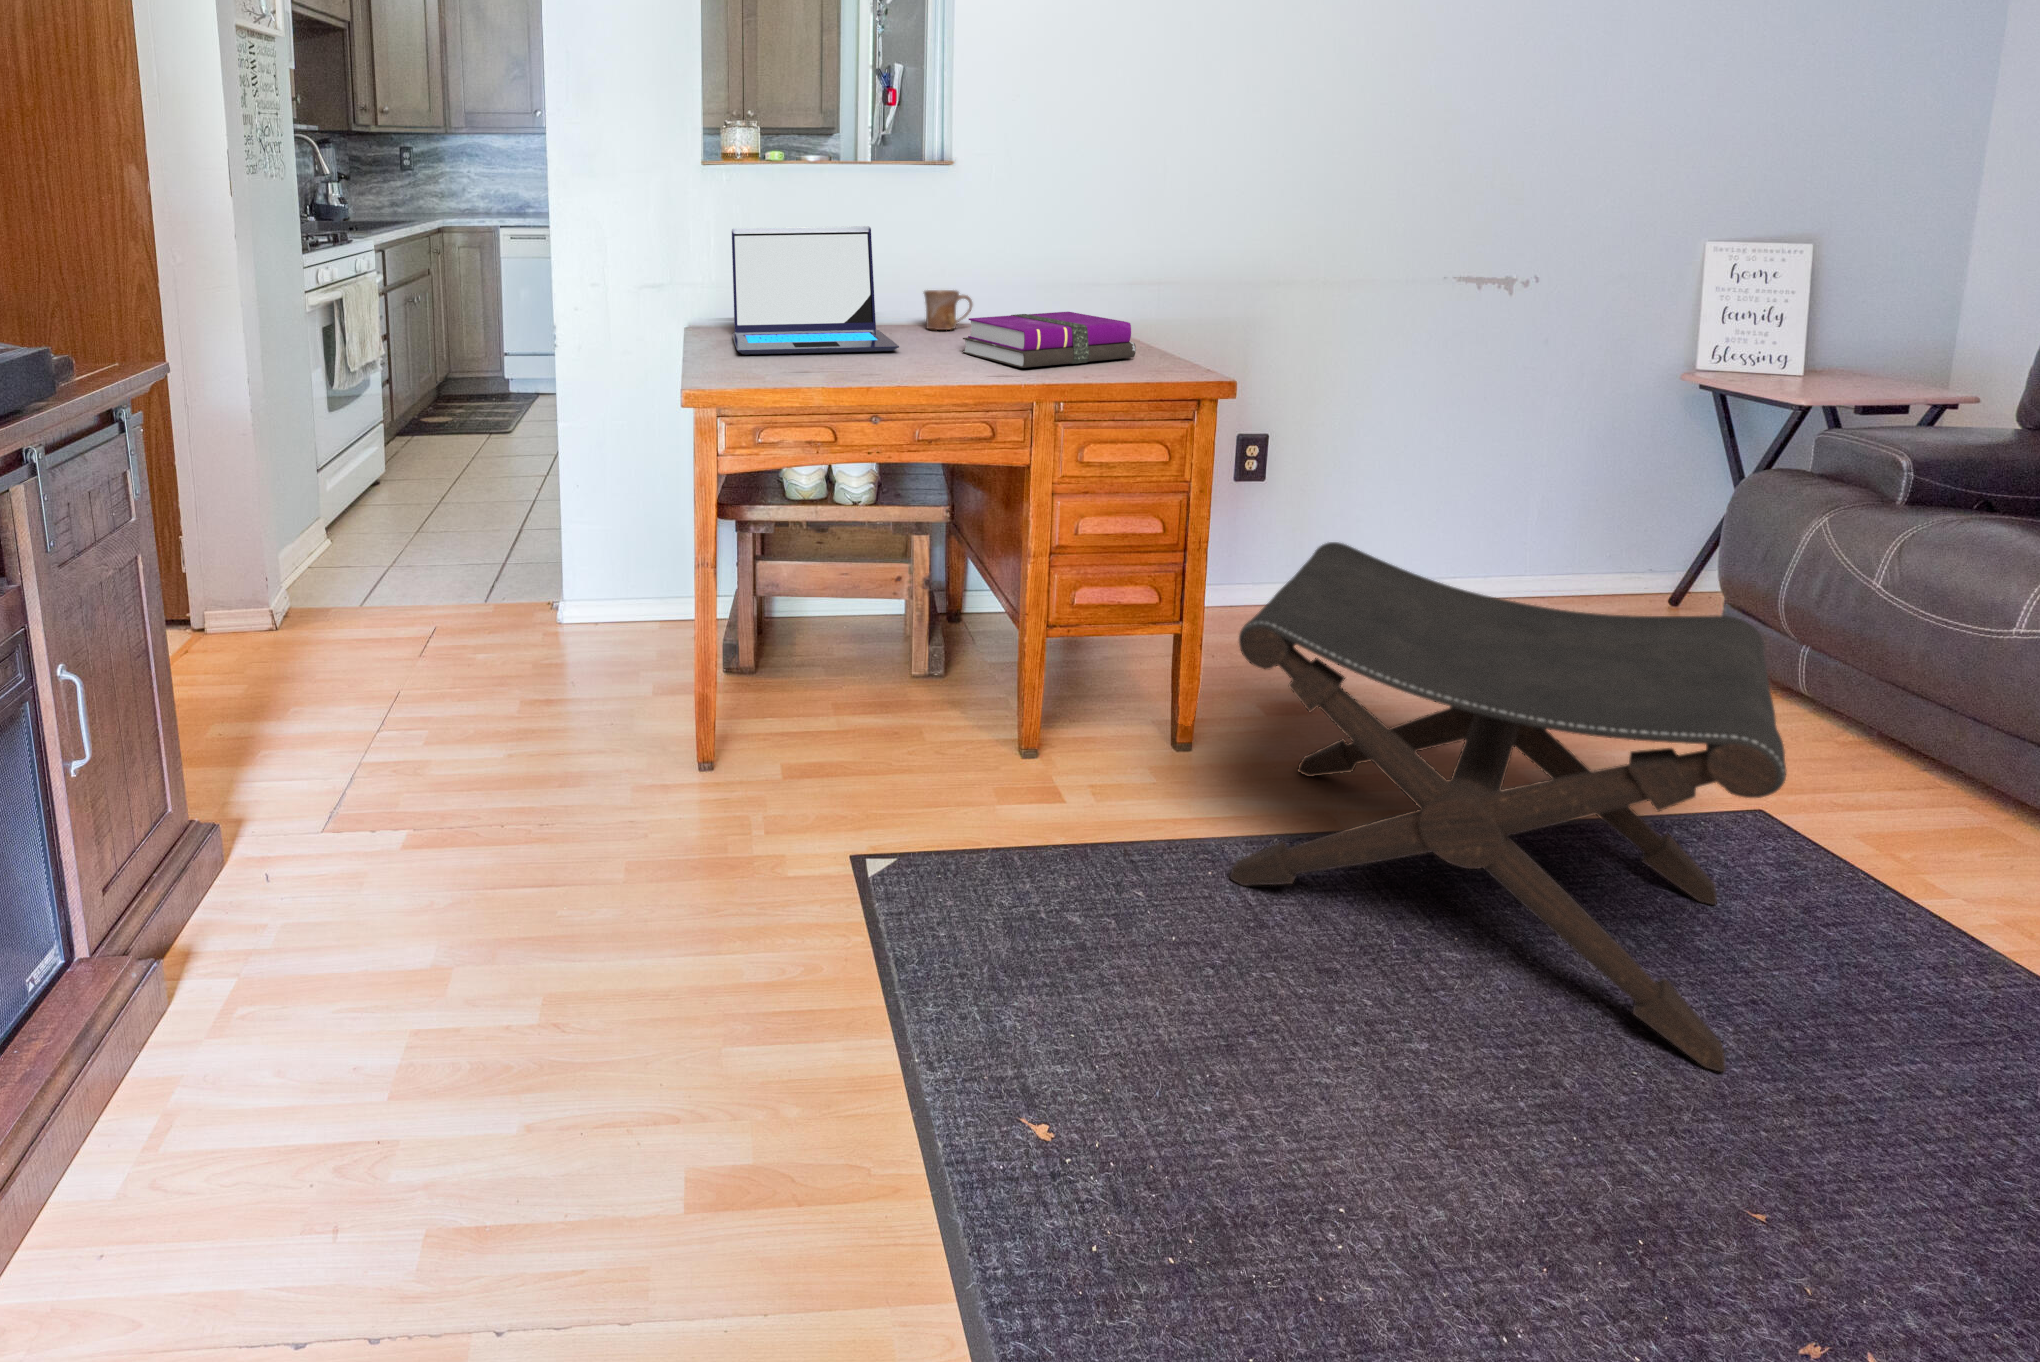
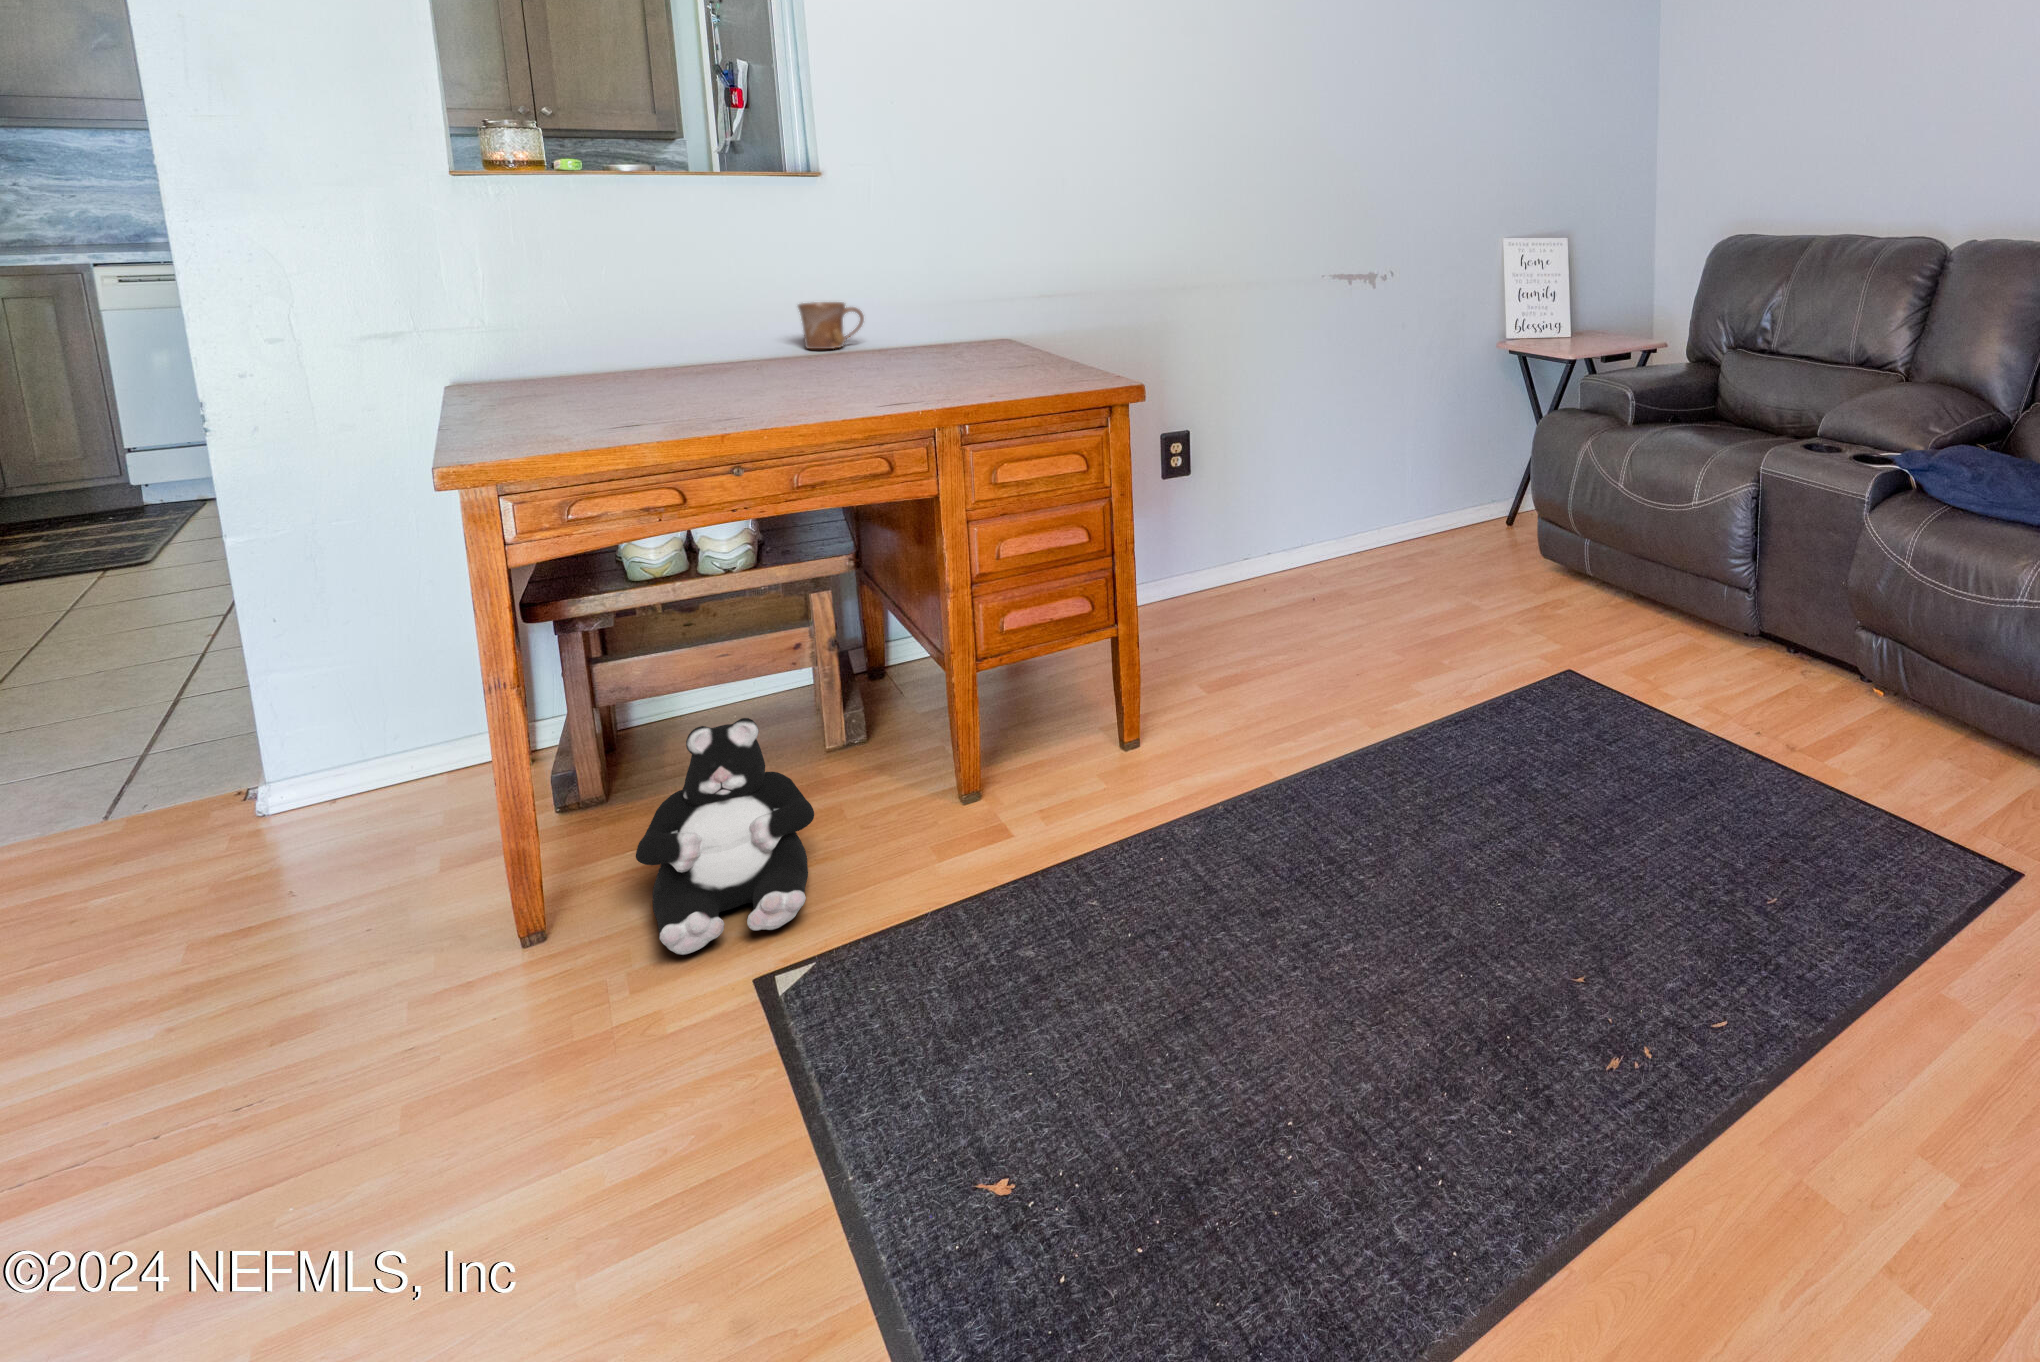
laptop: present [732,226,899,354] -> none [489,229,767,405]
notebook: present [963,312,1136,368] -> none [852,322,1054,392]
footstool: present [1230,542,1787,1072] -> none [1169,525,1550,879]
plush toy: none [781,626,905,810] -> present [636,718,814,955]

